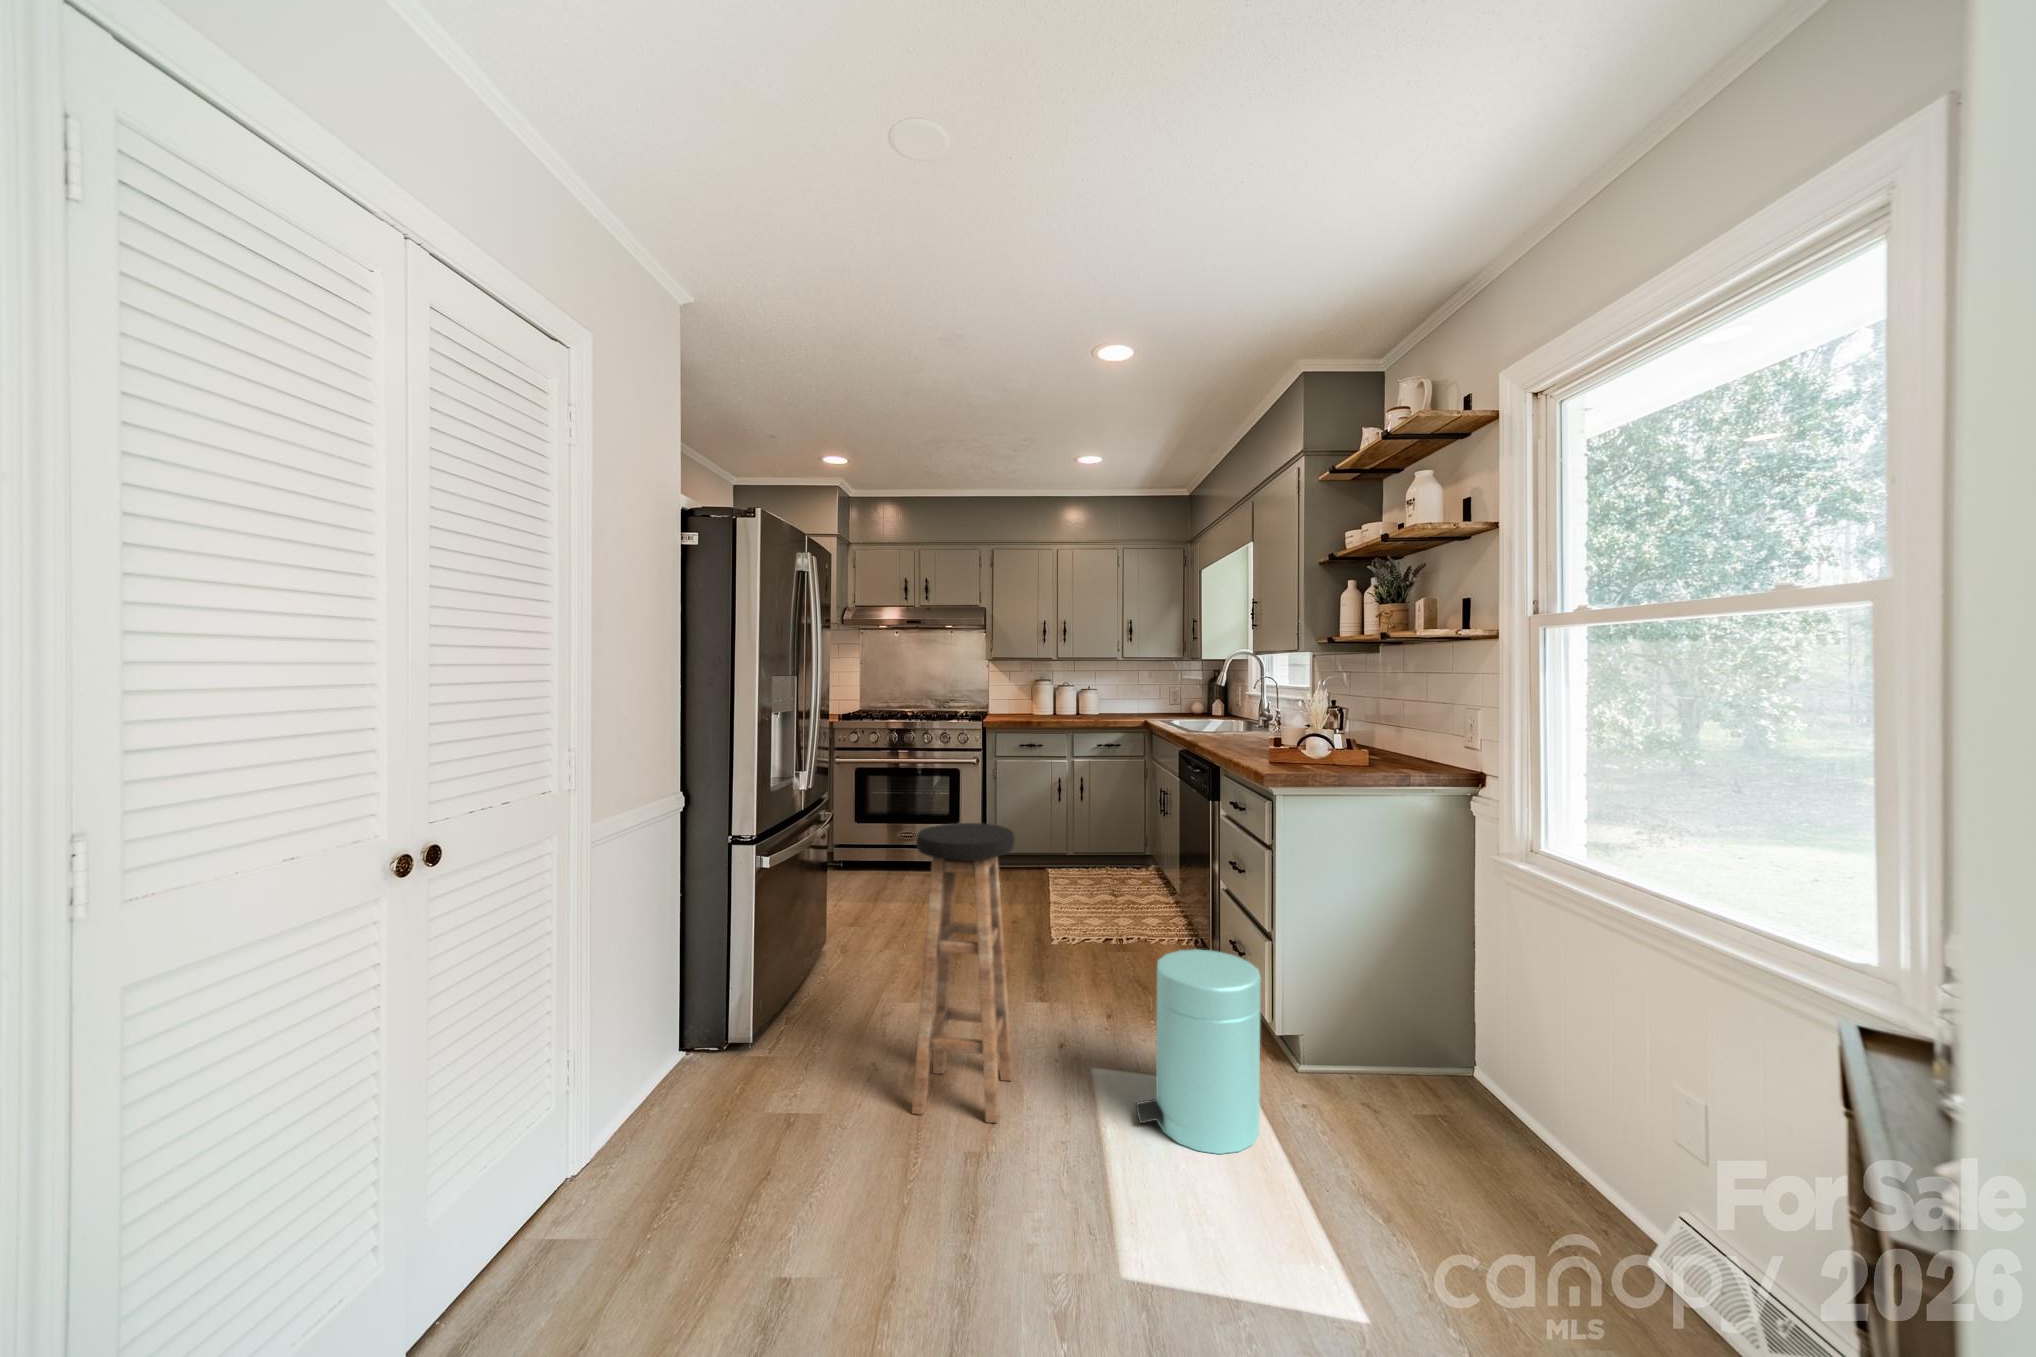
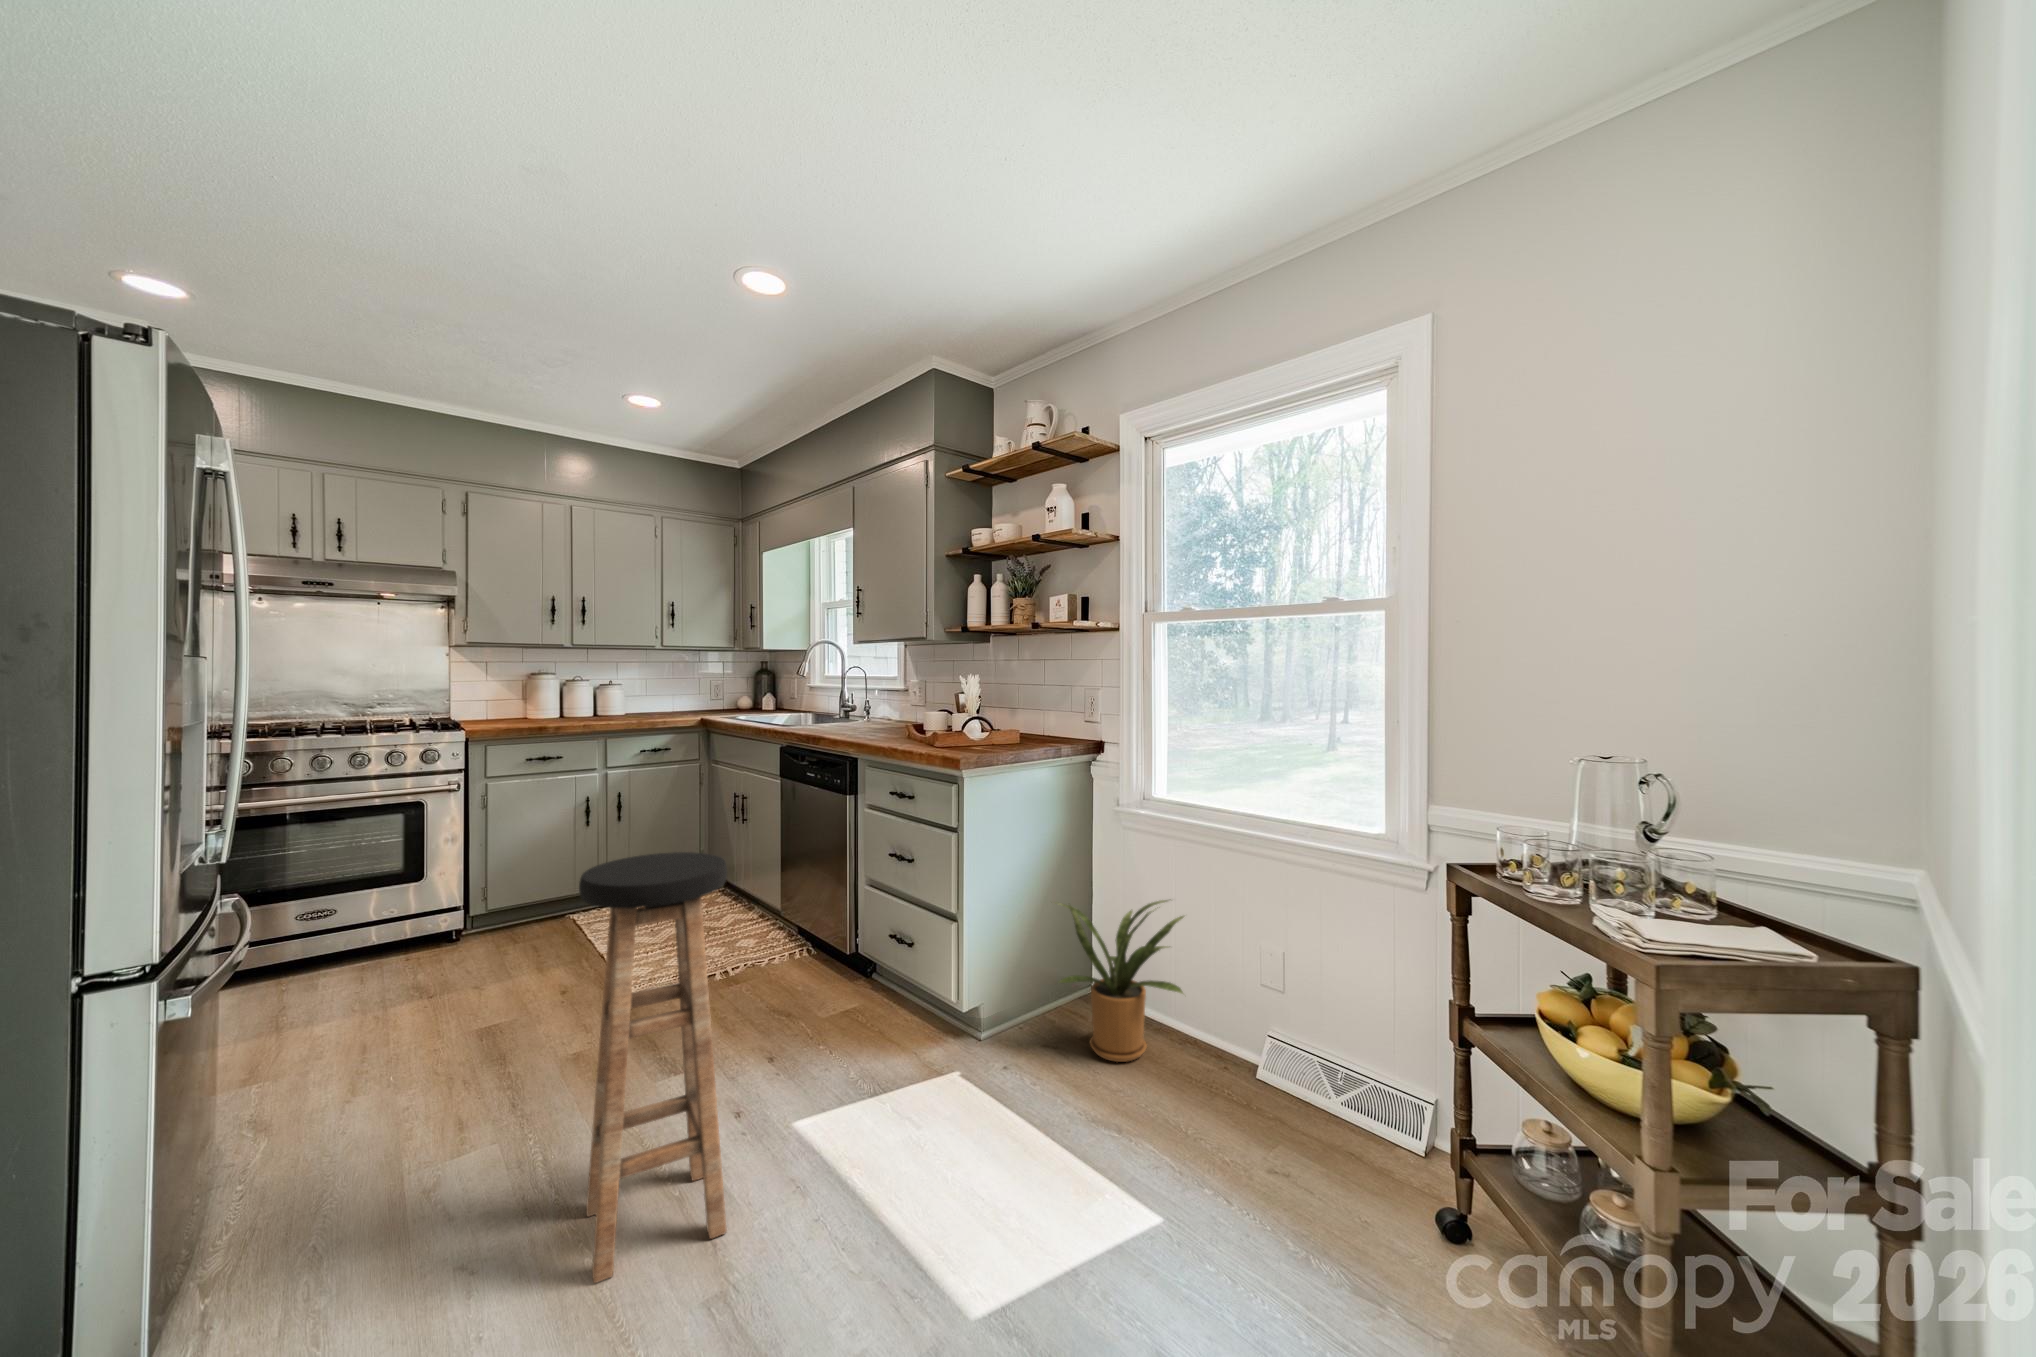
house plant: none [1375,945,1566,1159] -> present [1059,900,1184,1062]
trash can: present [1136,949,1261,1154] -> none [870,942,994,1154]

